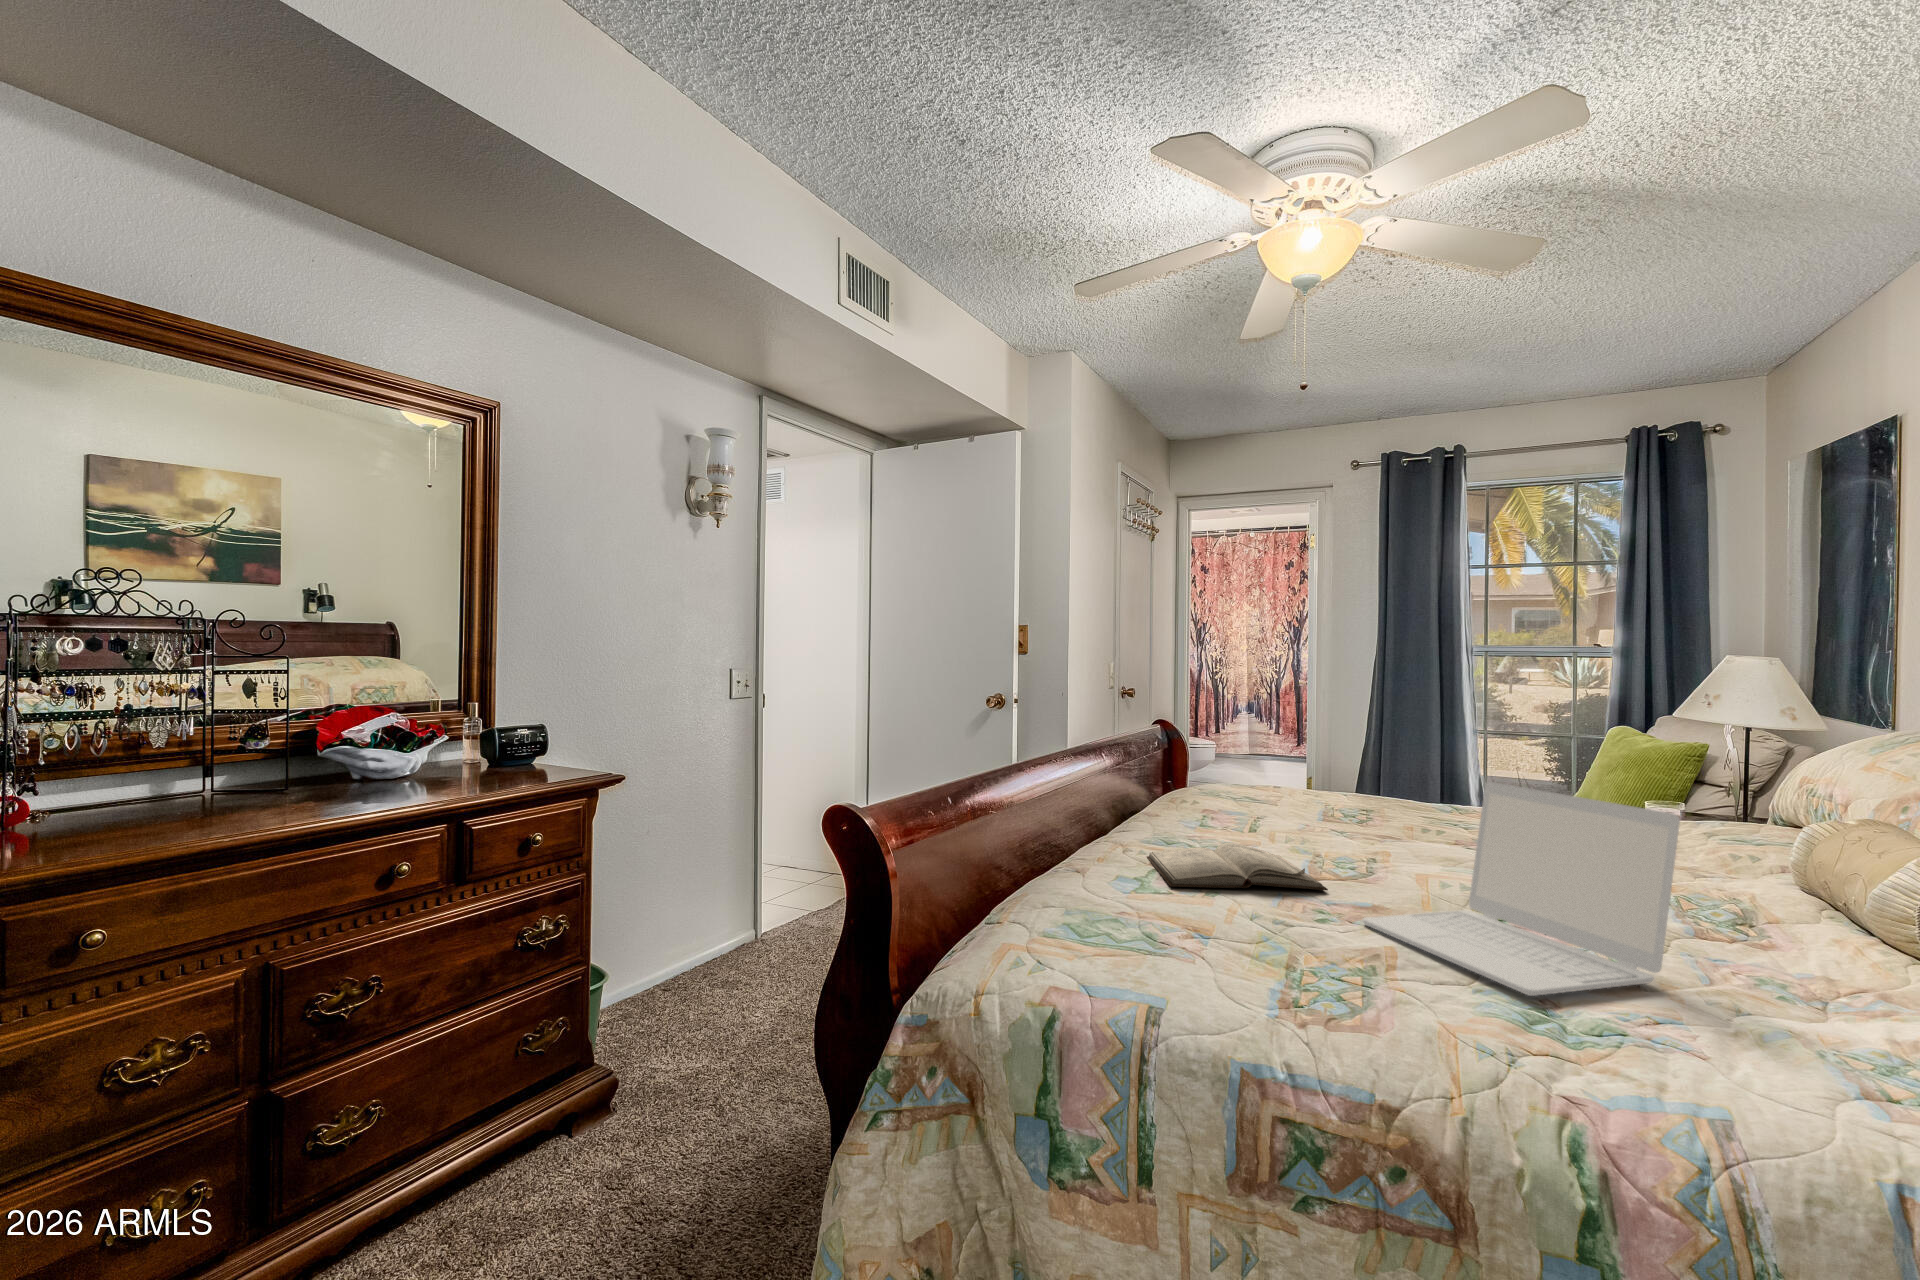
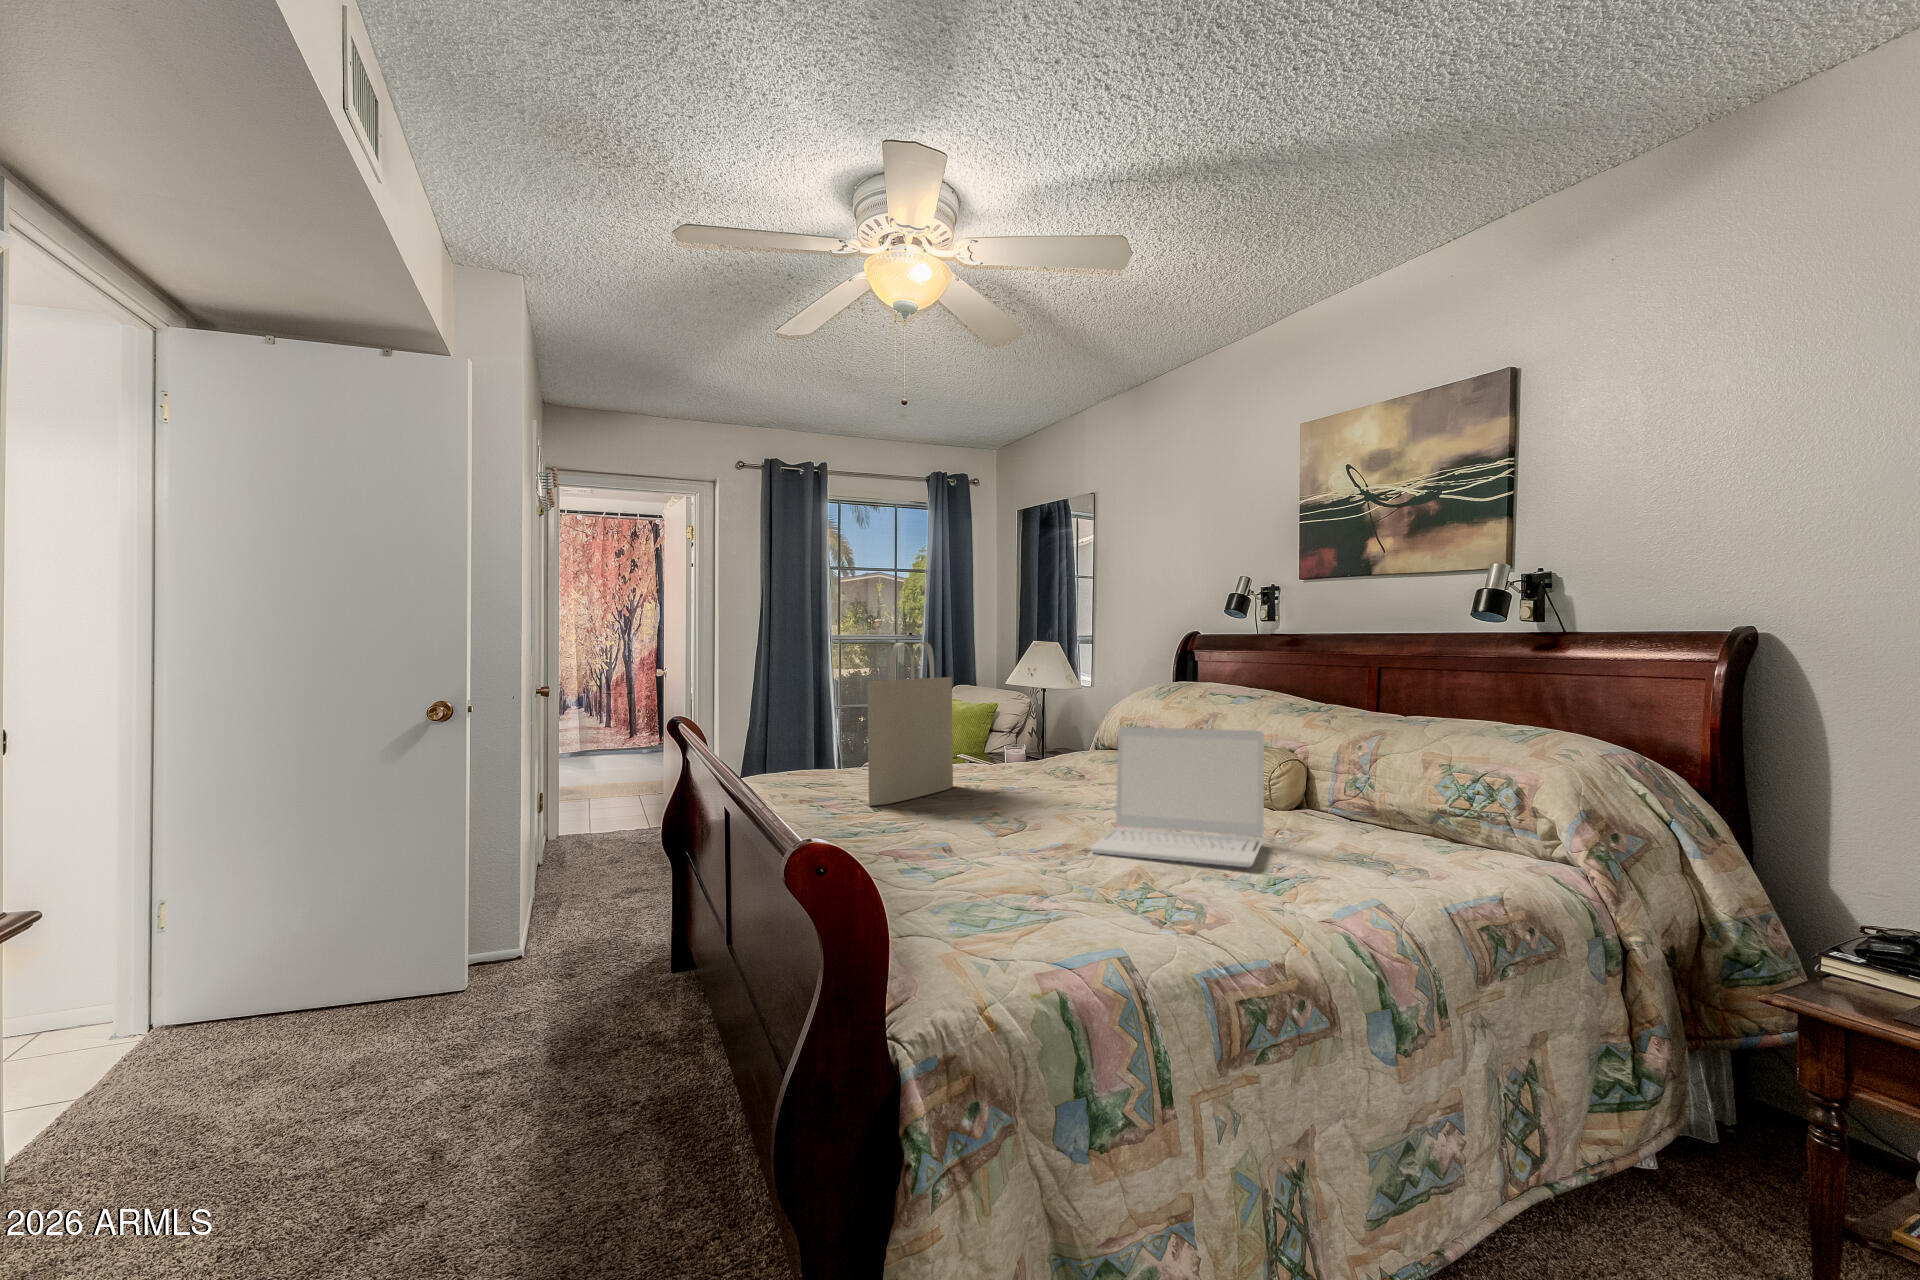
tote bag: none [1246,662,1393,833] -> present [868,642,953,806]
diary: present [1147,843,1328,890] -> none [854,814,1026,862]

